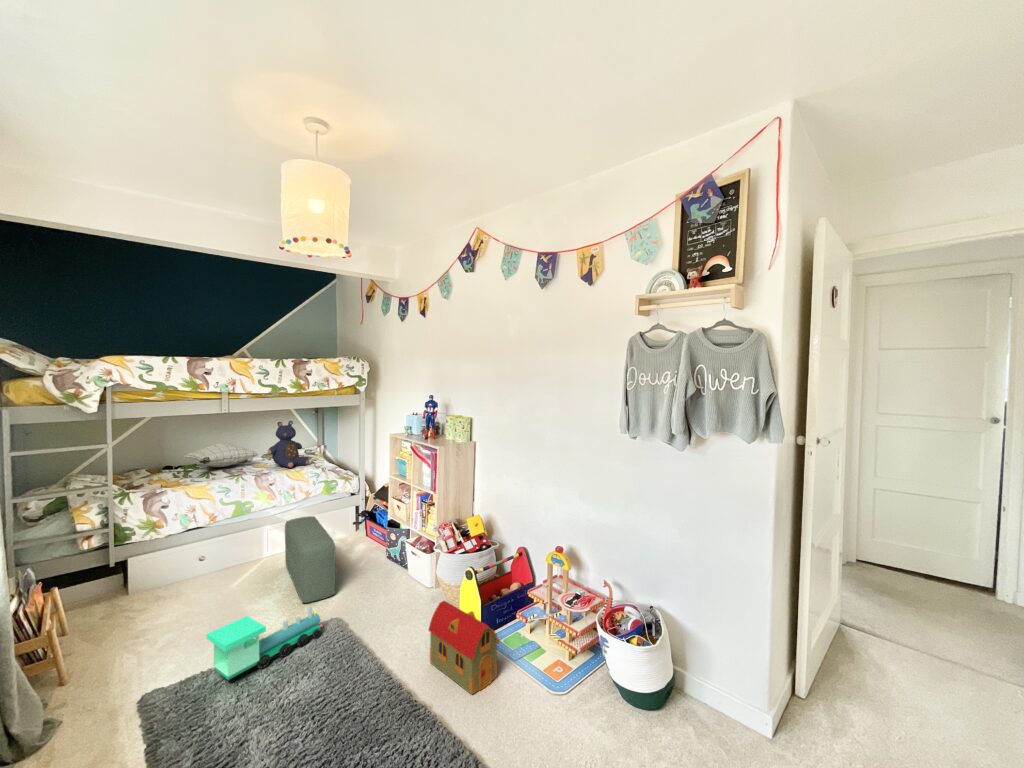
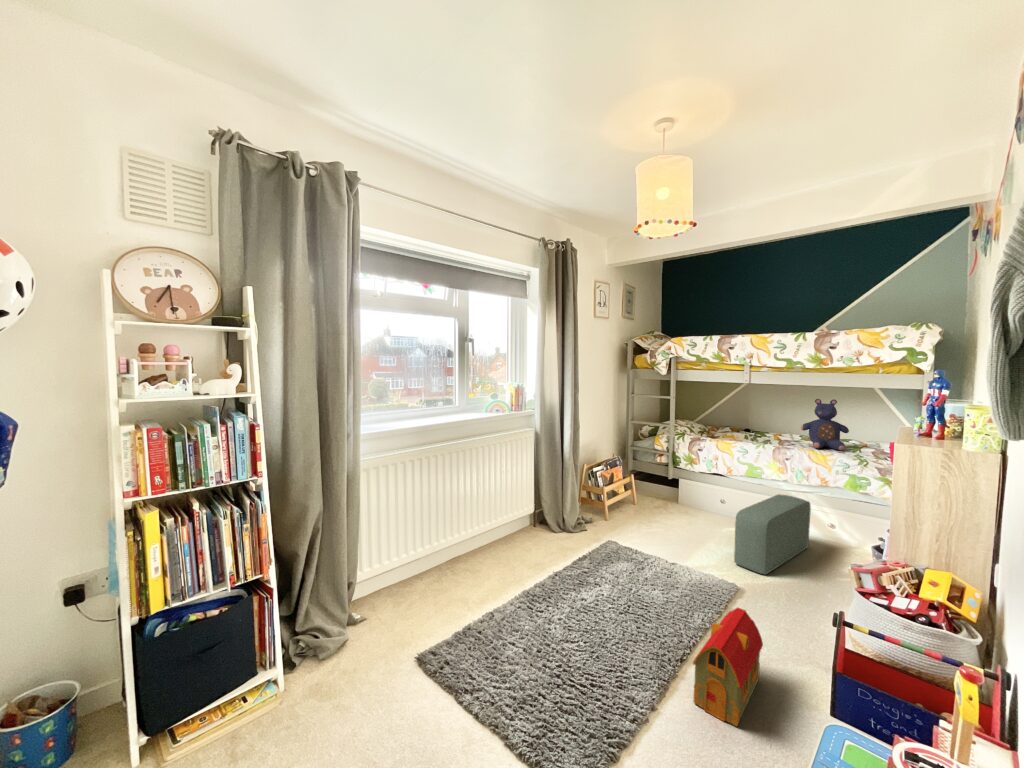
pillow: present [184,443,258,467] -> none [747,413,805,435]
toy train: present [207,606,322,680] -> none [622,524,710,583]

